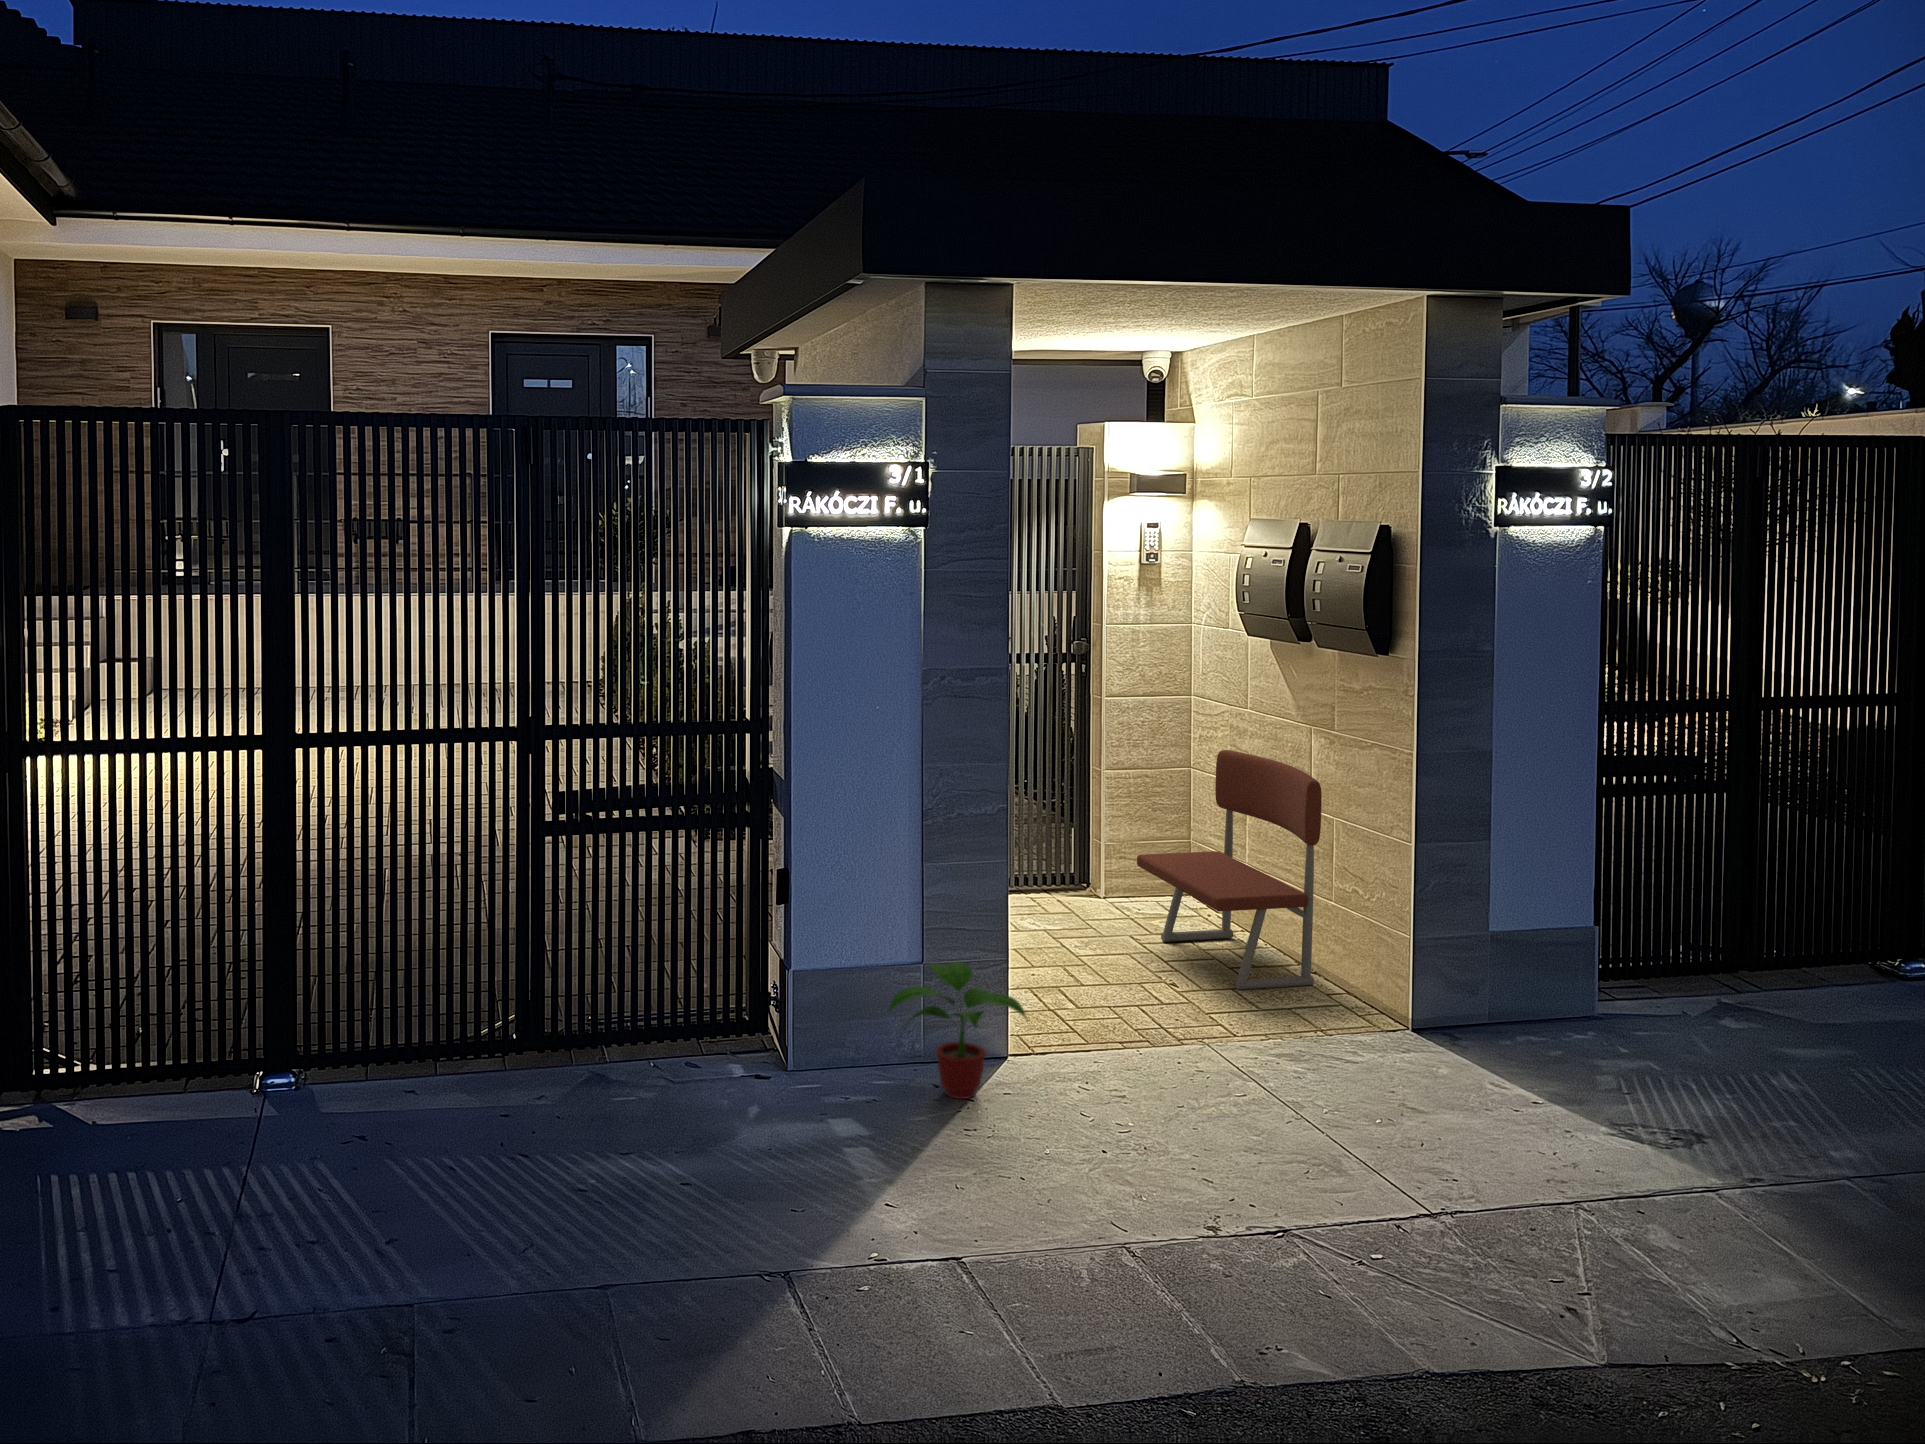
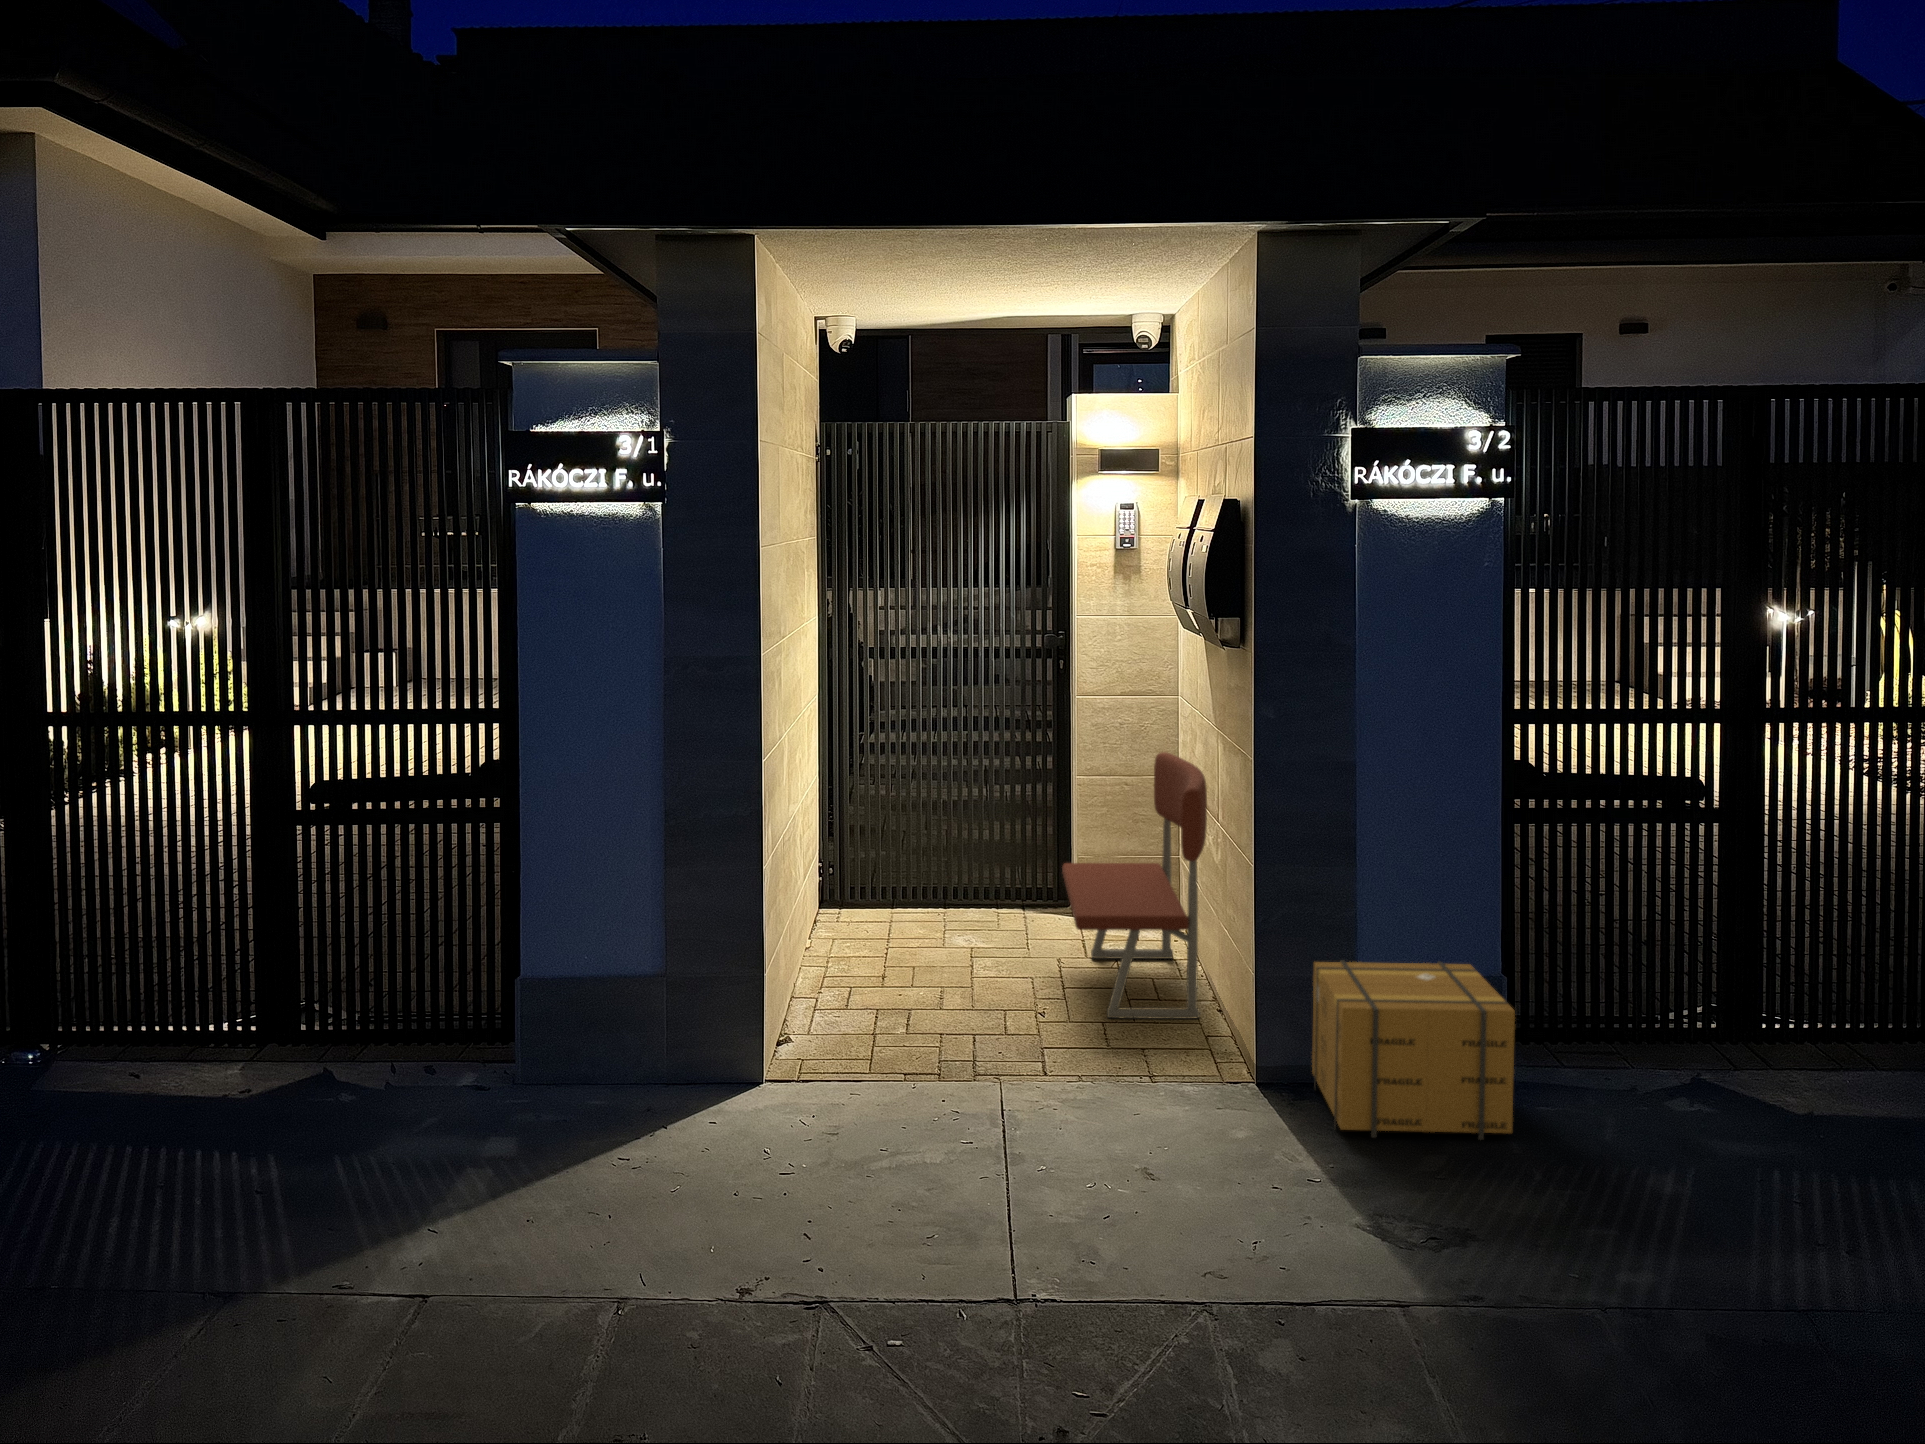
cardboard box: none [1459,919,1660,1065] -> present [1312,960,1515,1140]
potted plant: present [889,962,1028,1099] -> none [568,970,721,1121]

